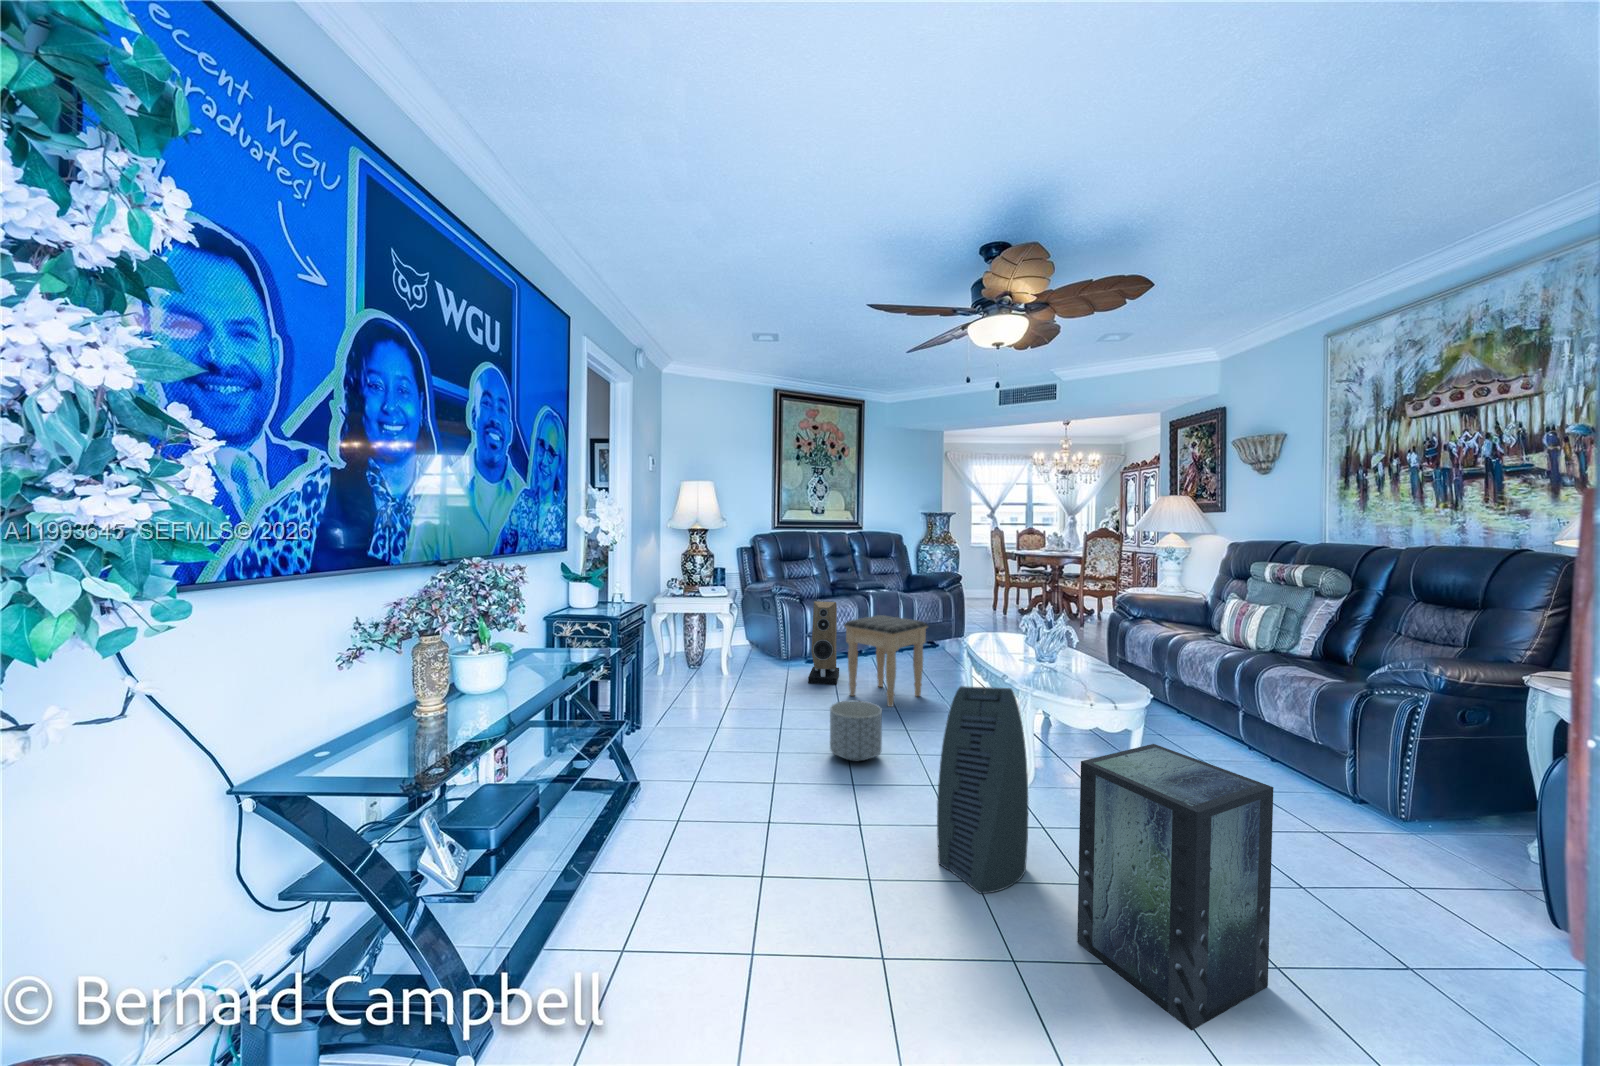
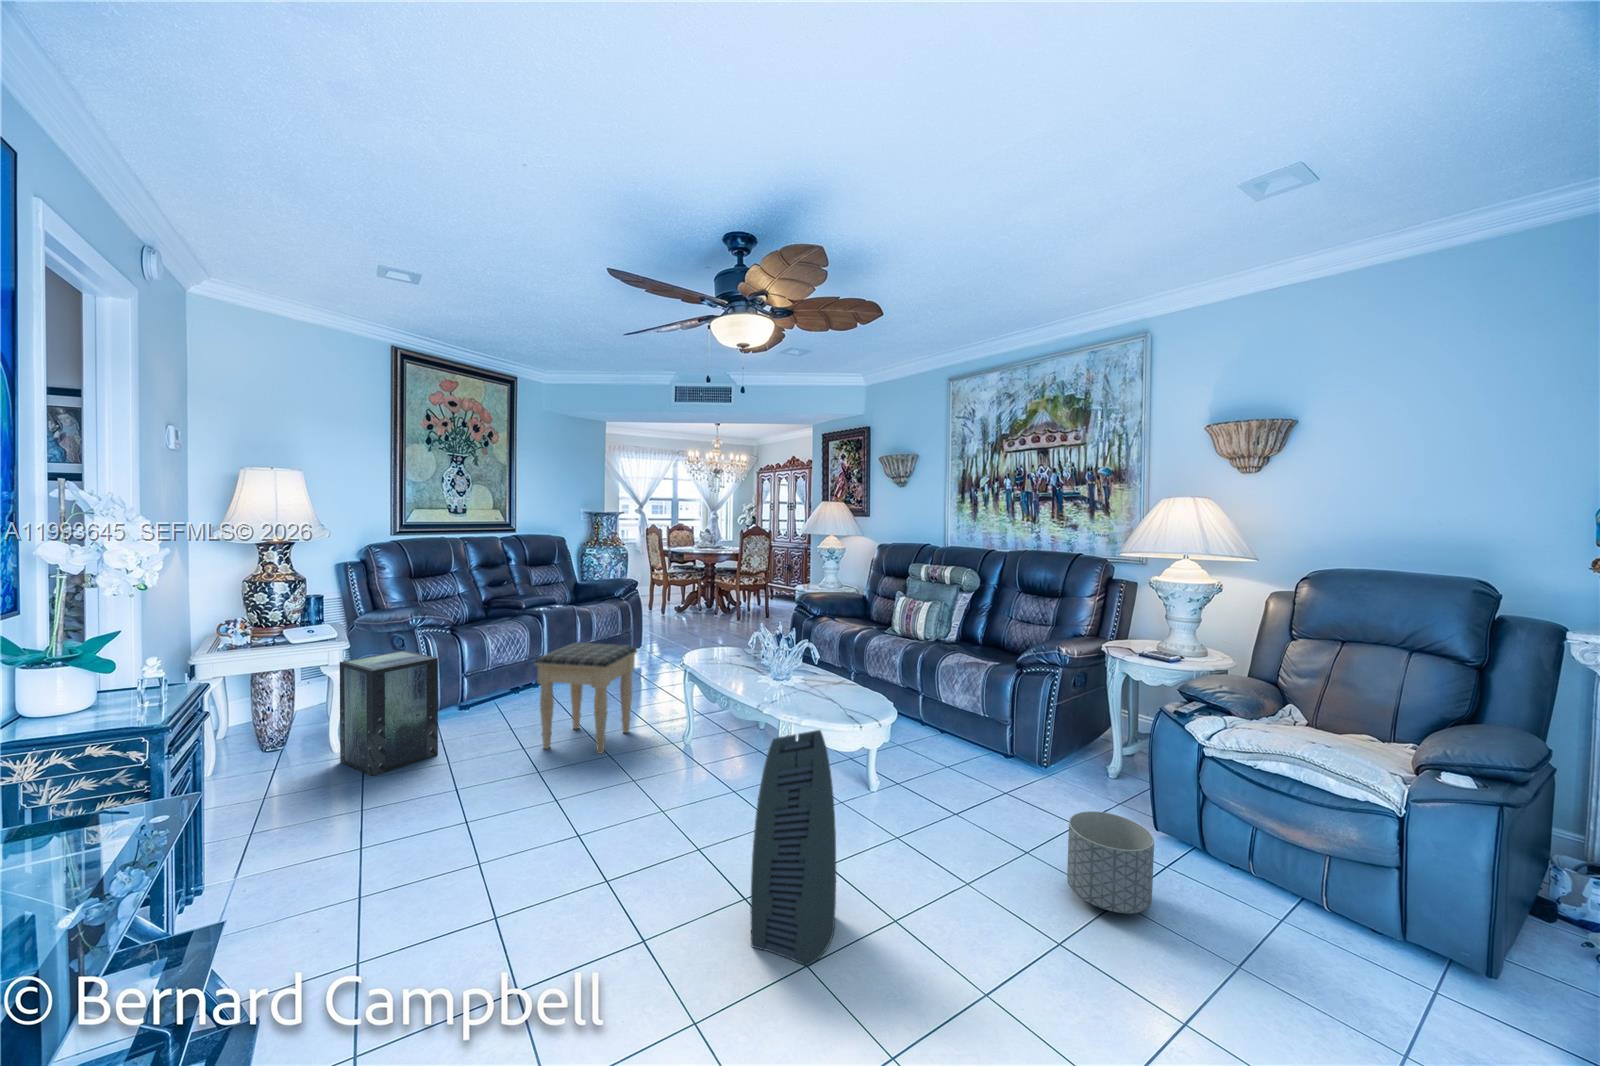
speaker: present [808,601,839,684] -> none [477,632,518,742]
planter: present [830,701,882,762] -> present [1067,811,1154,914]
storage box: present [1077,744,1273,1030] -> present [340,650,438,776]

